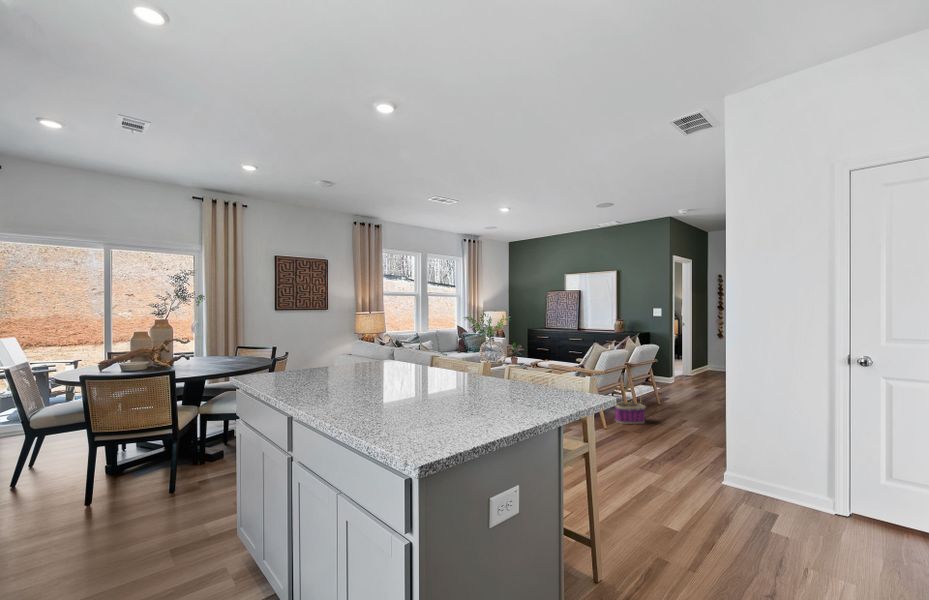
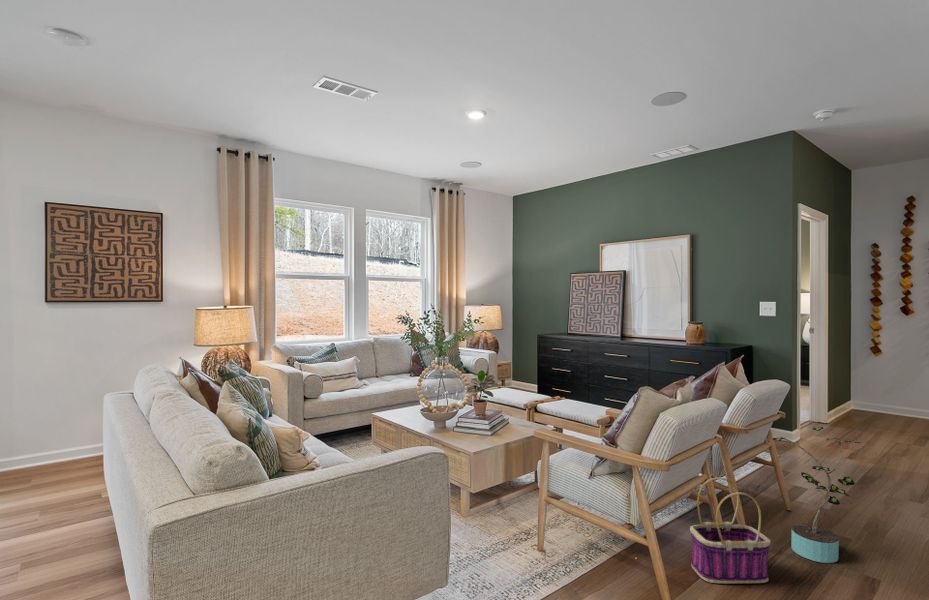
potted plant: none [649,363,684,419] -> present [772,427,859,563]

